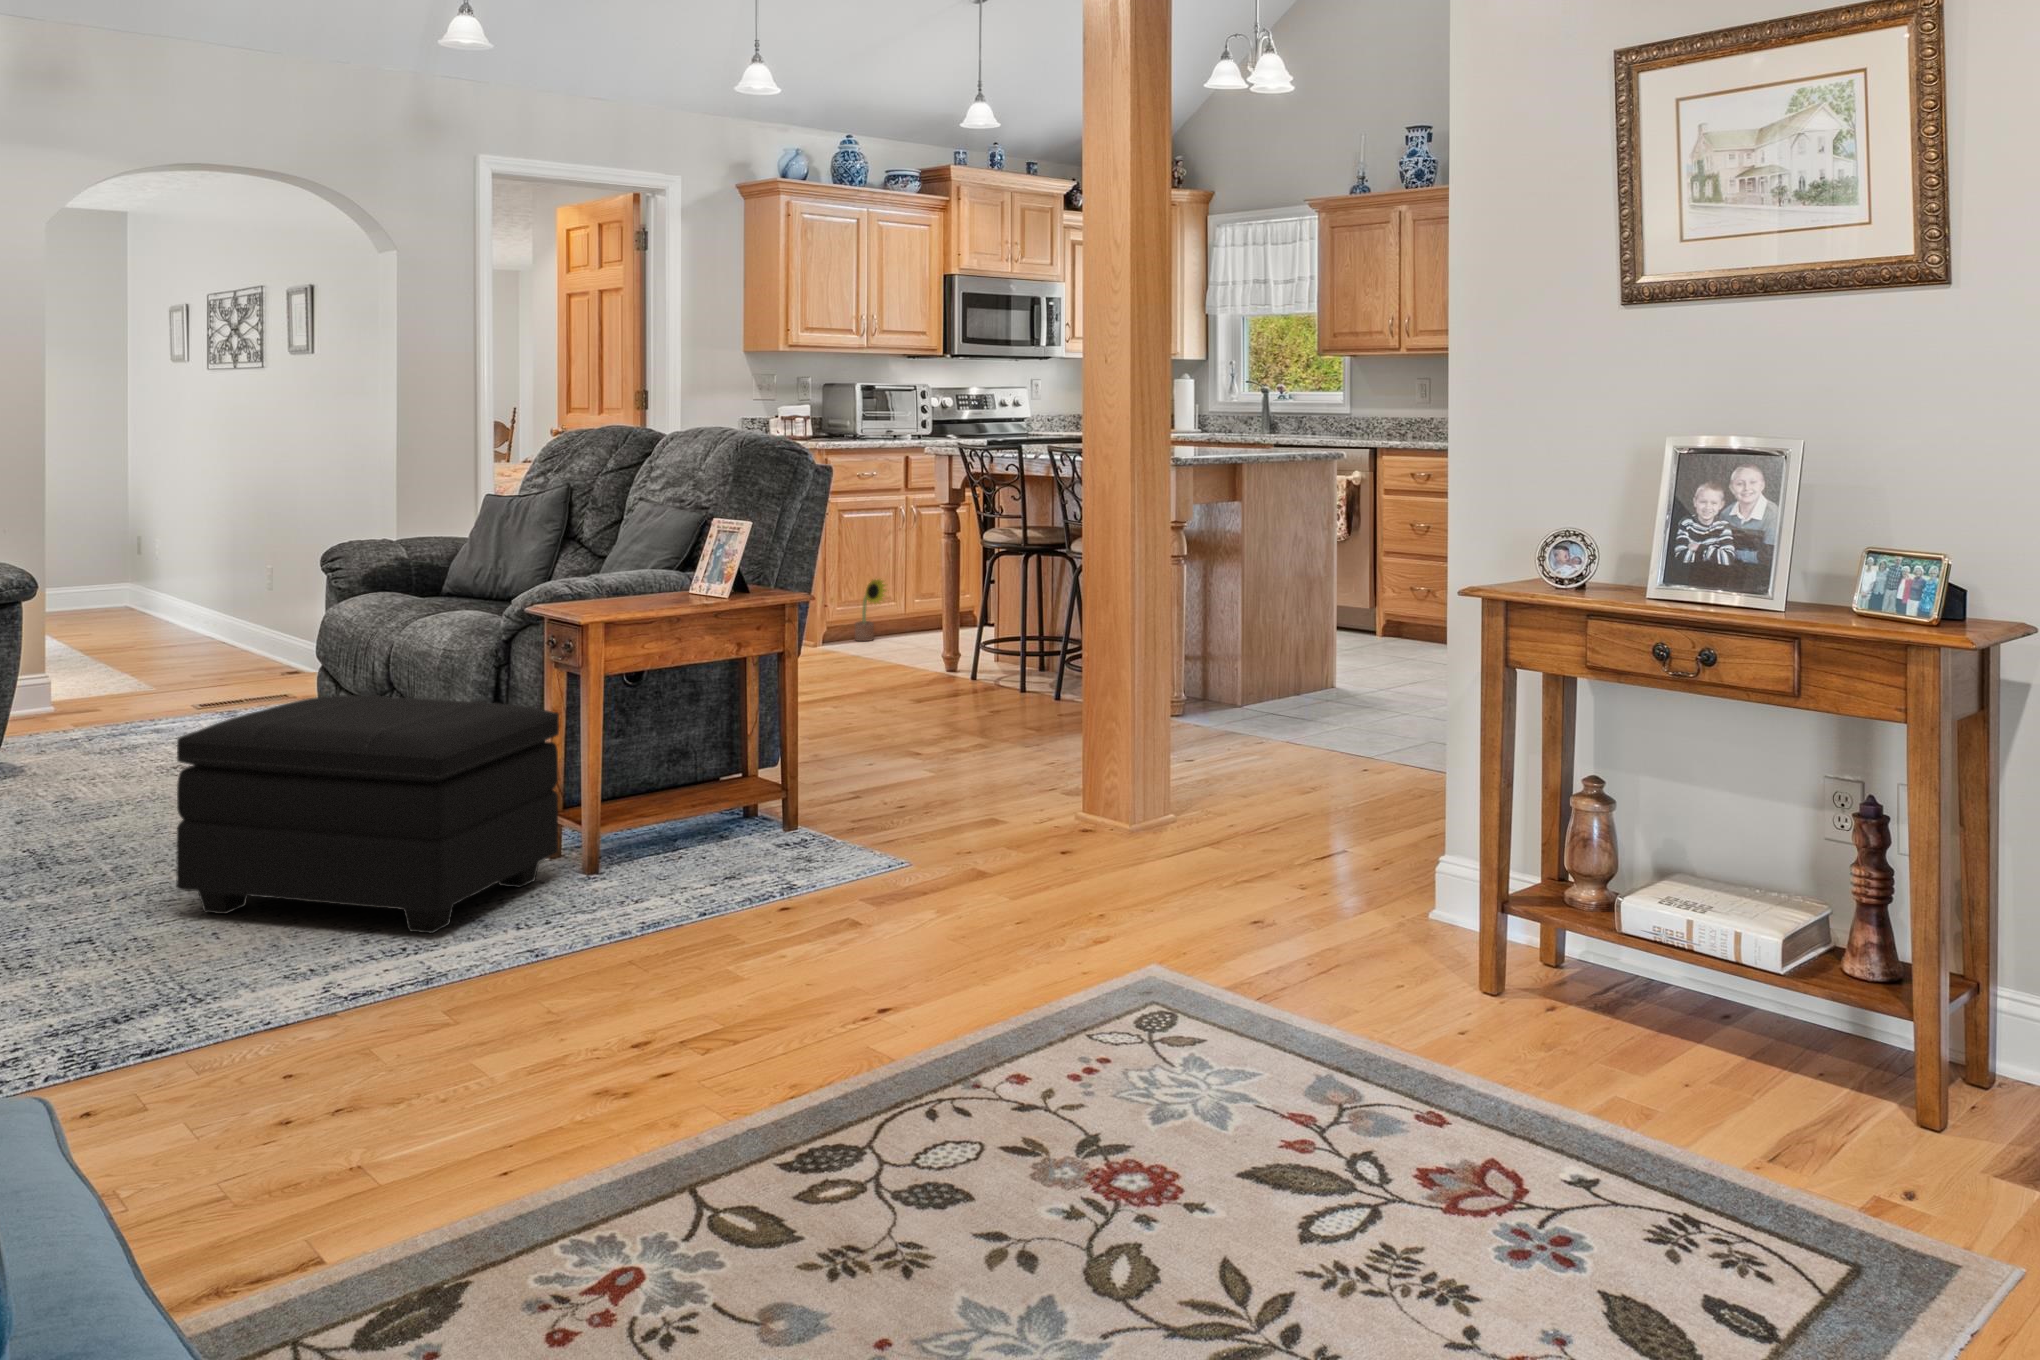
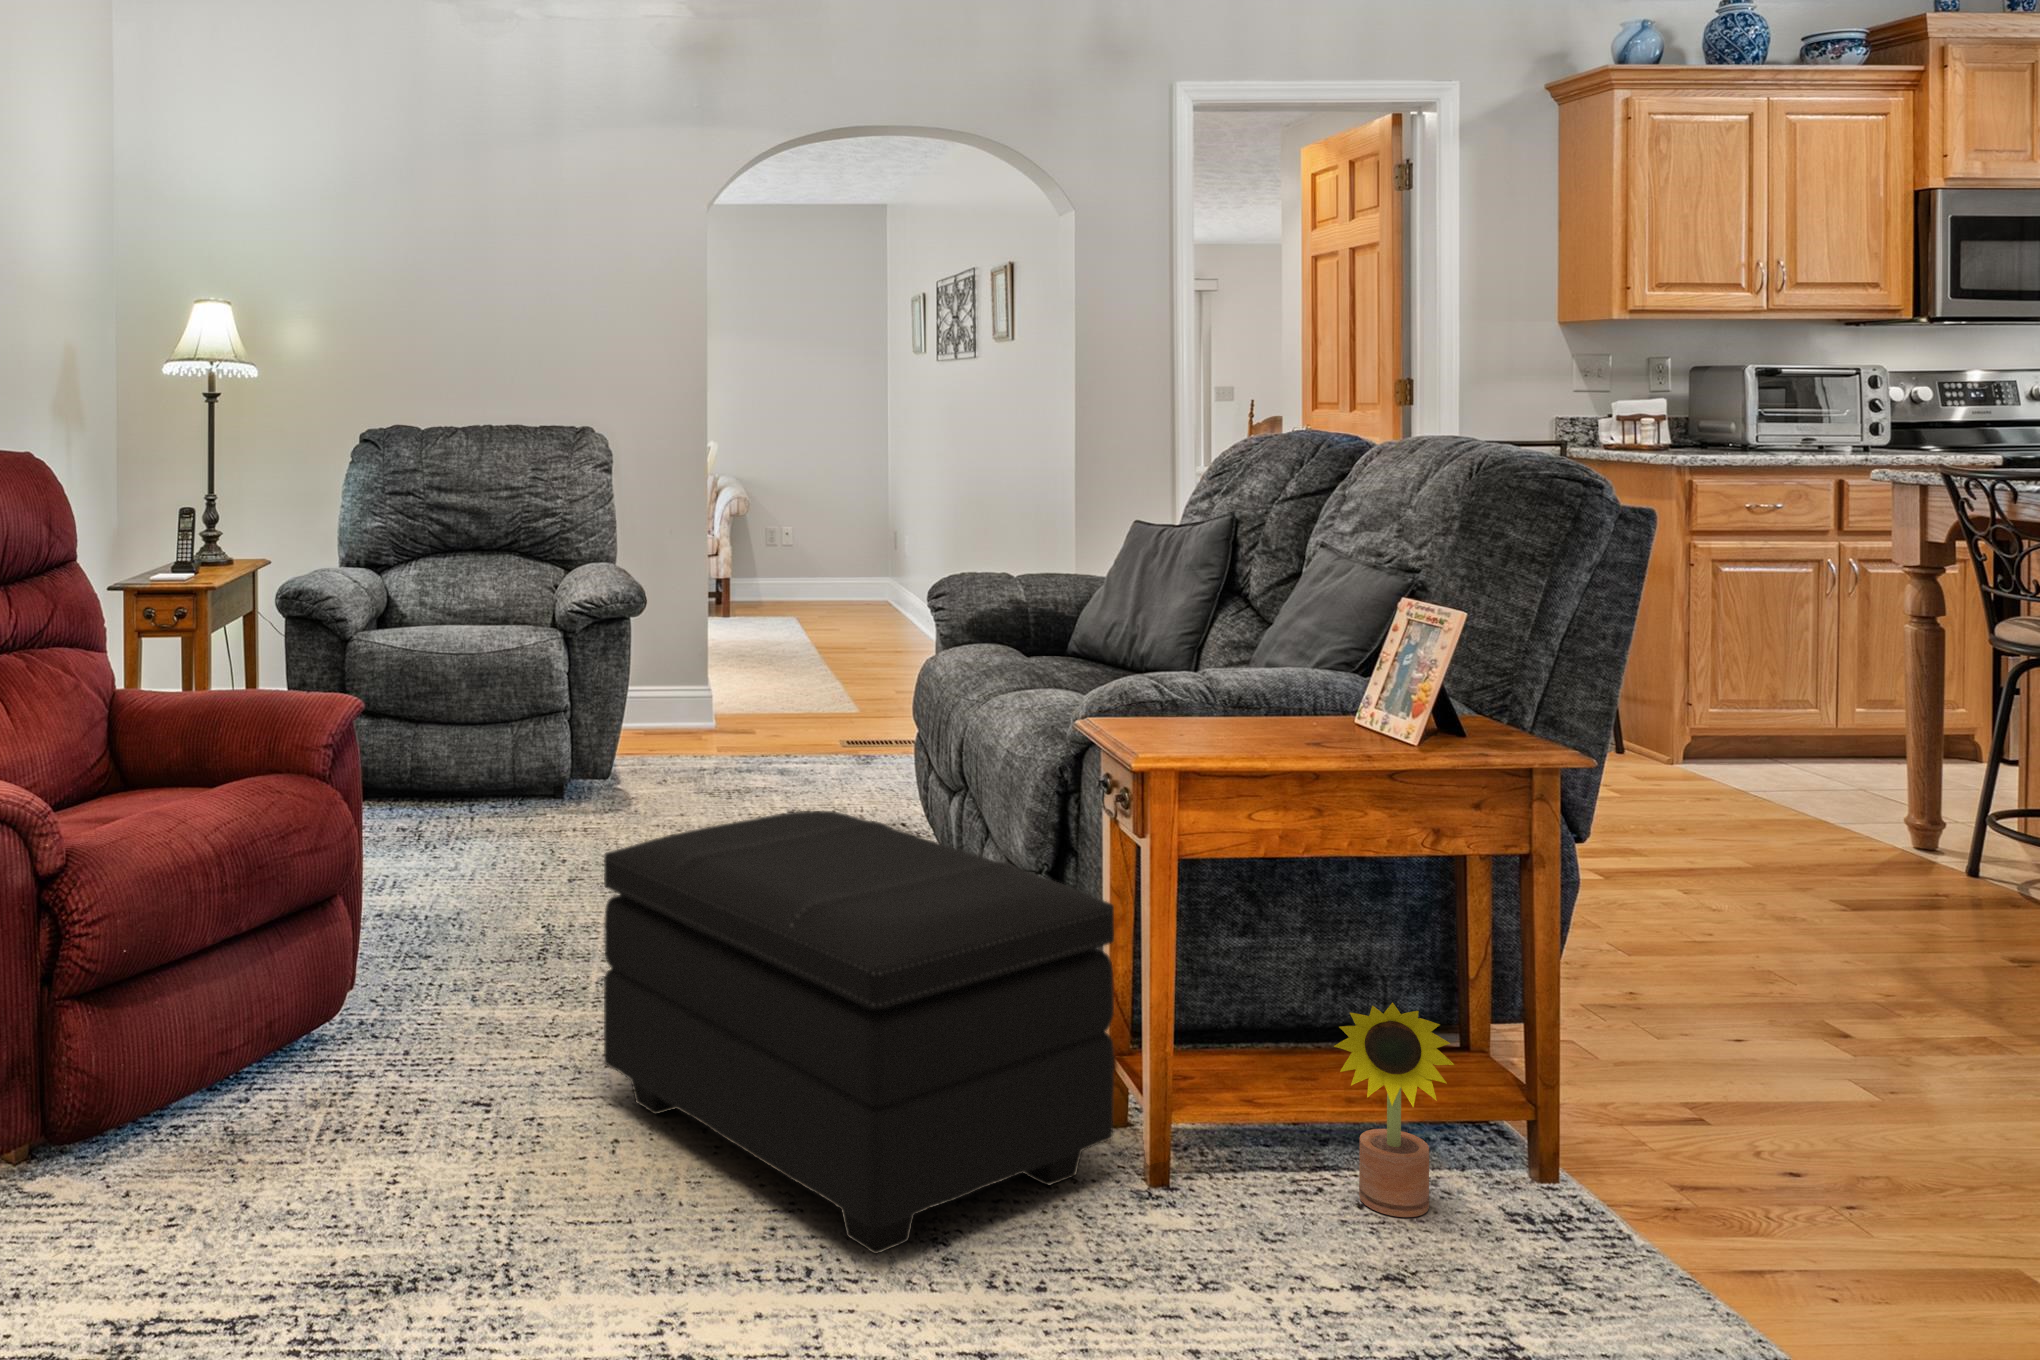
decorative plant: present [855,579,886,641] -> present [1334,1003,1454,1217]

